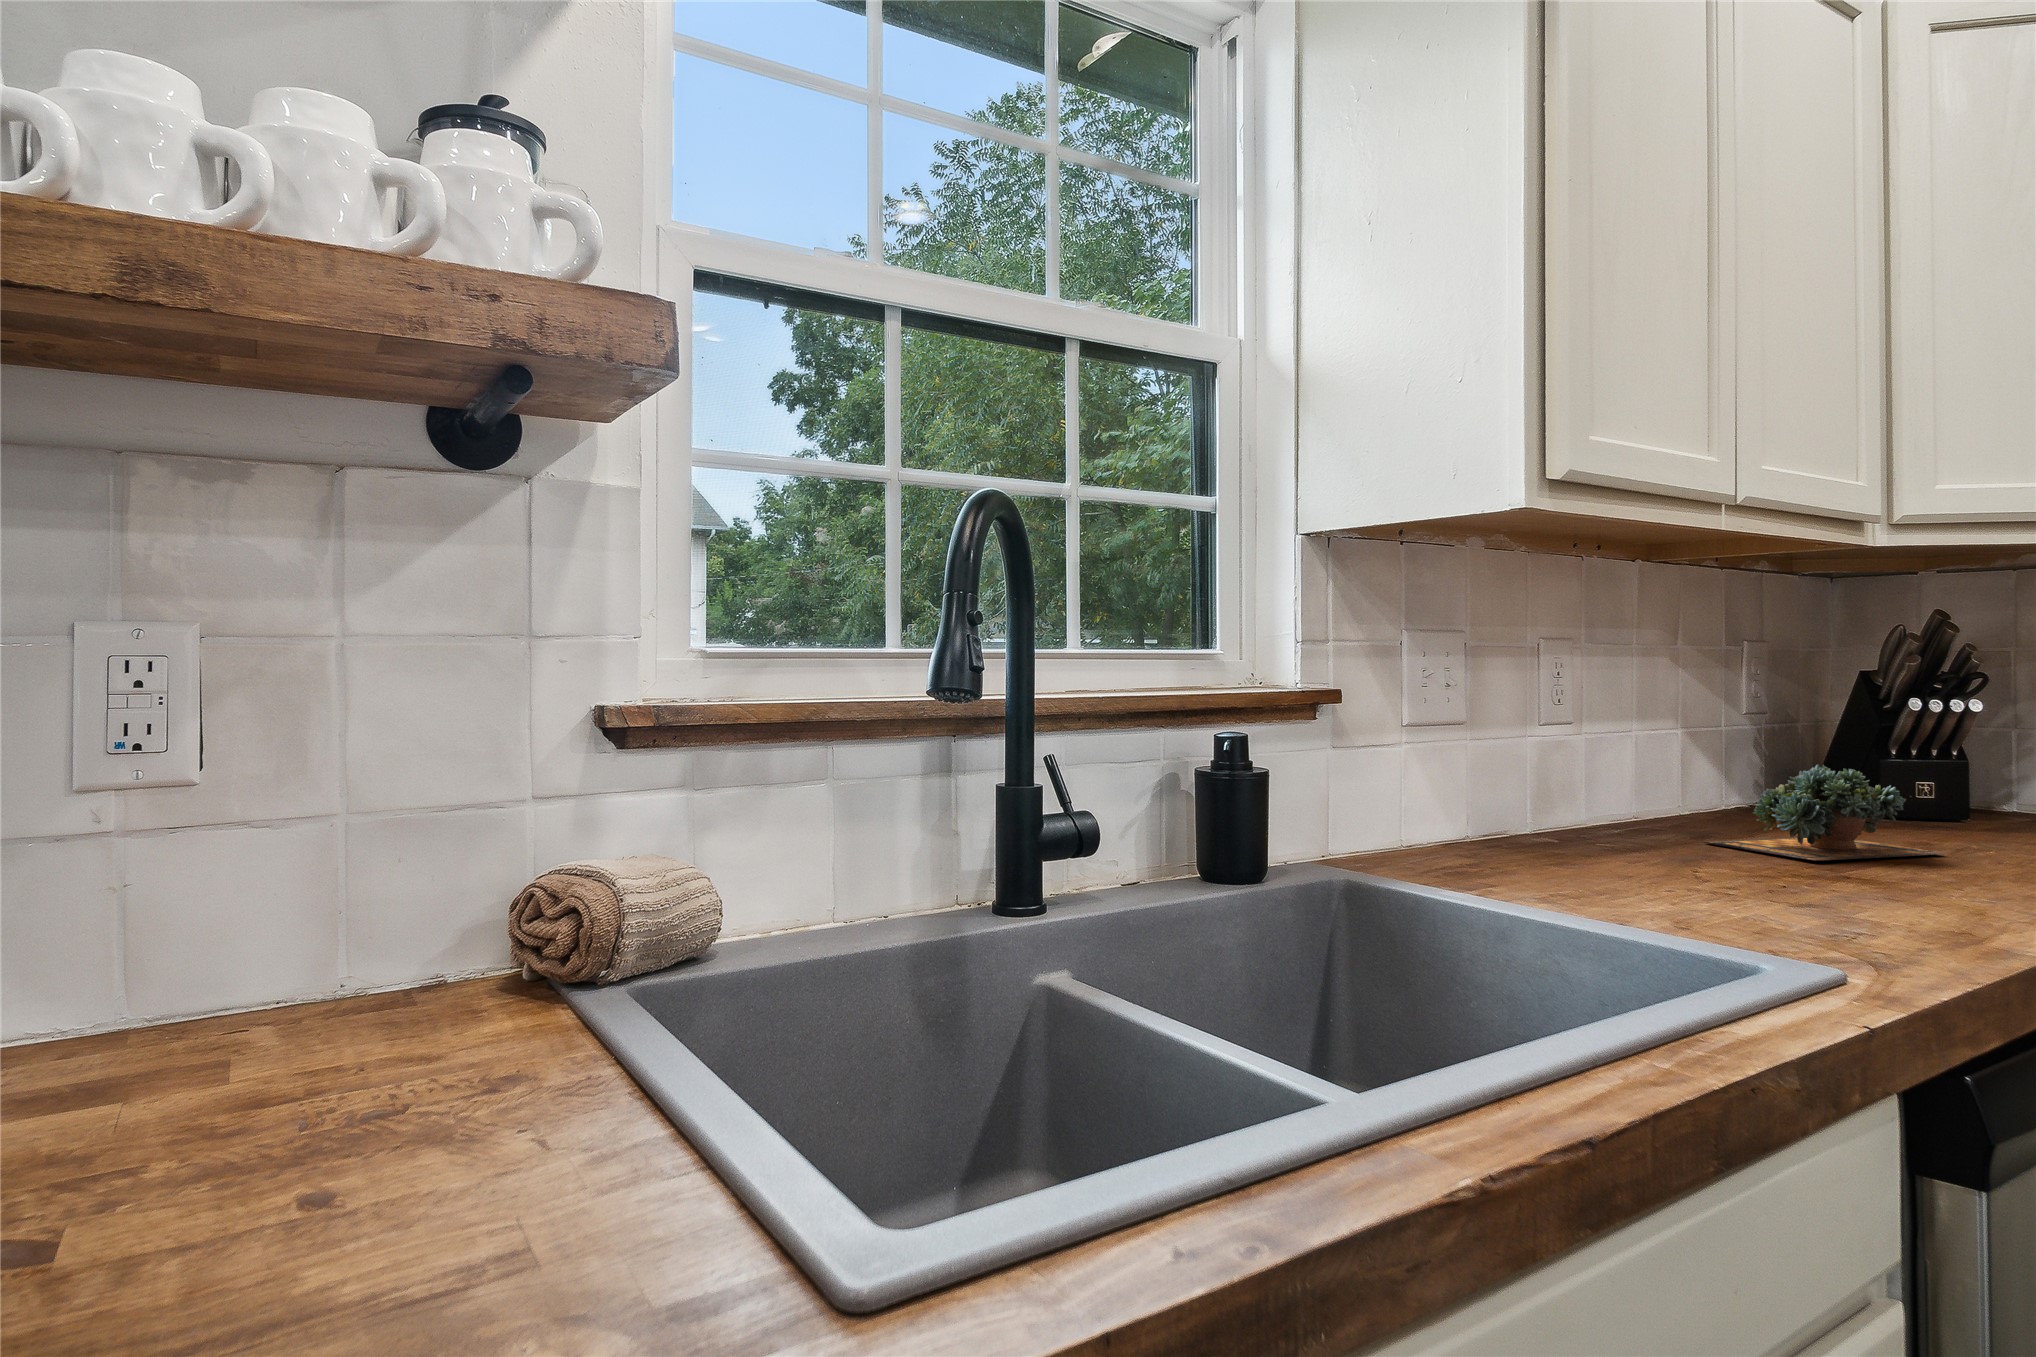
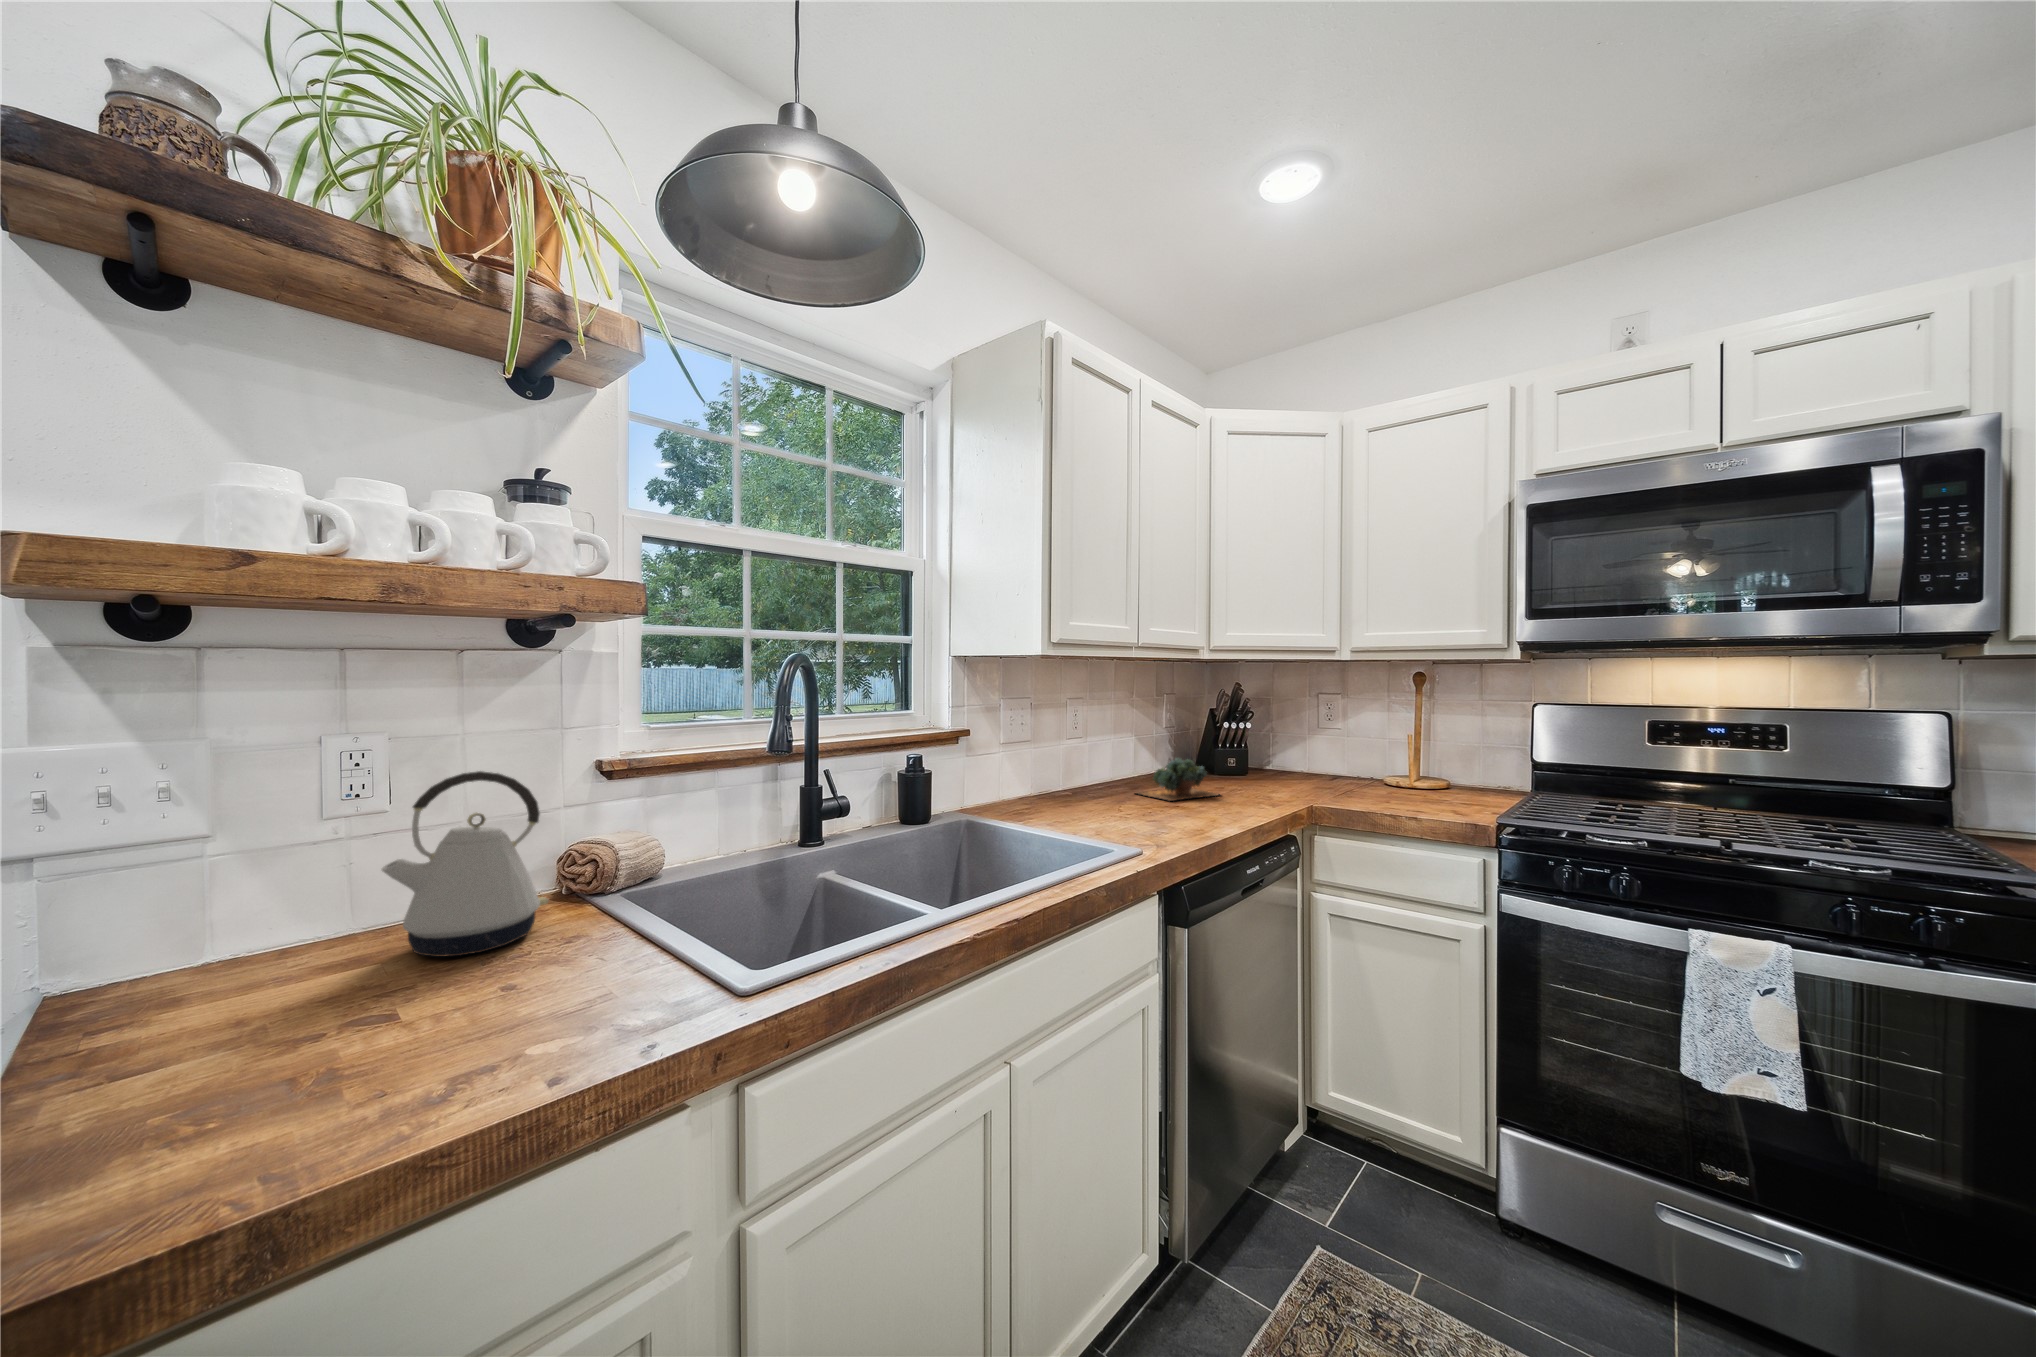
kettle: none [113,698,468,1101] -> present [382,771,548,957]

